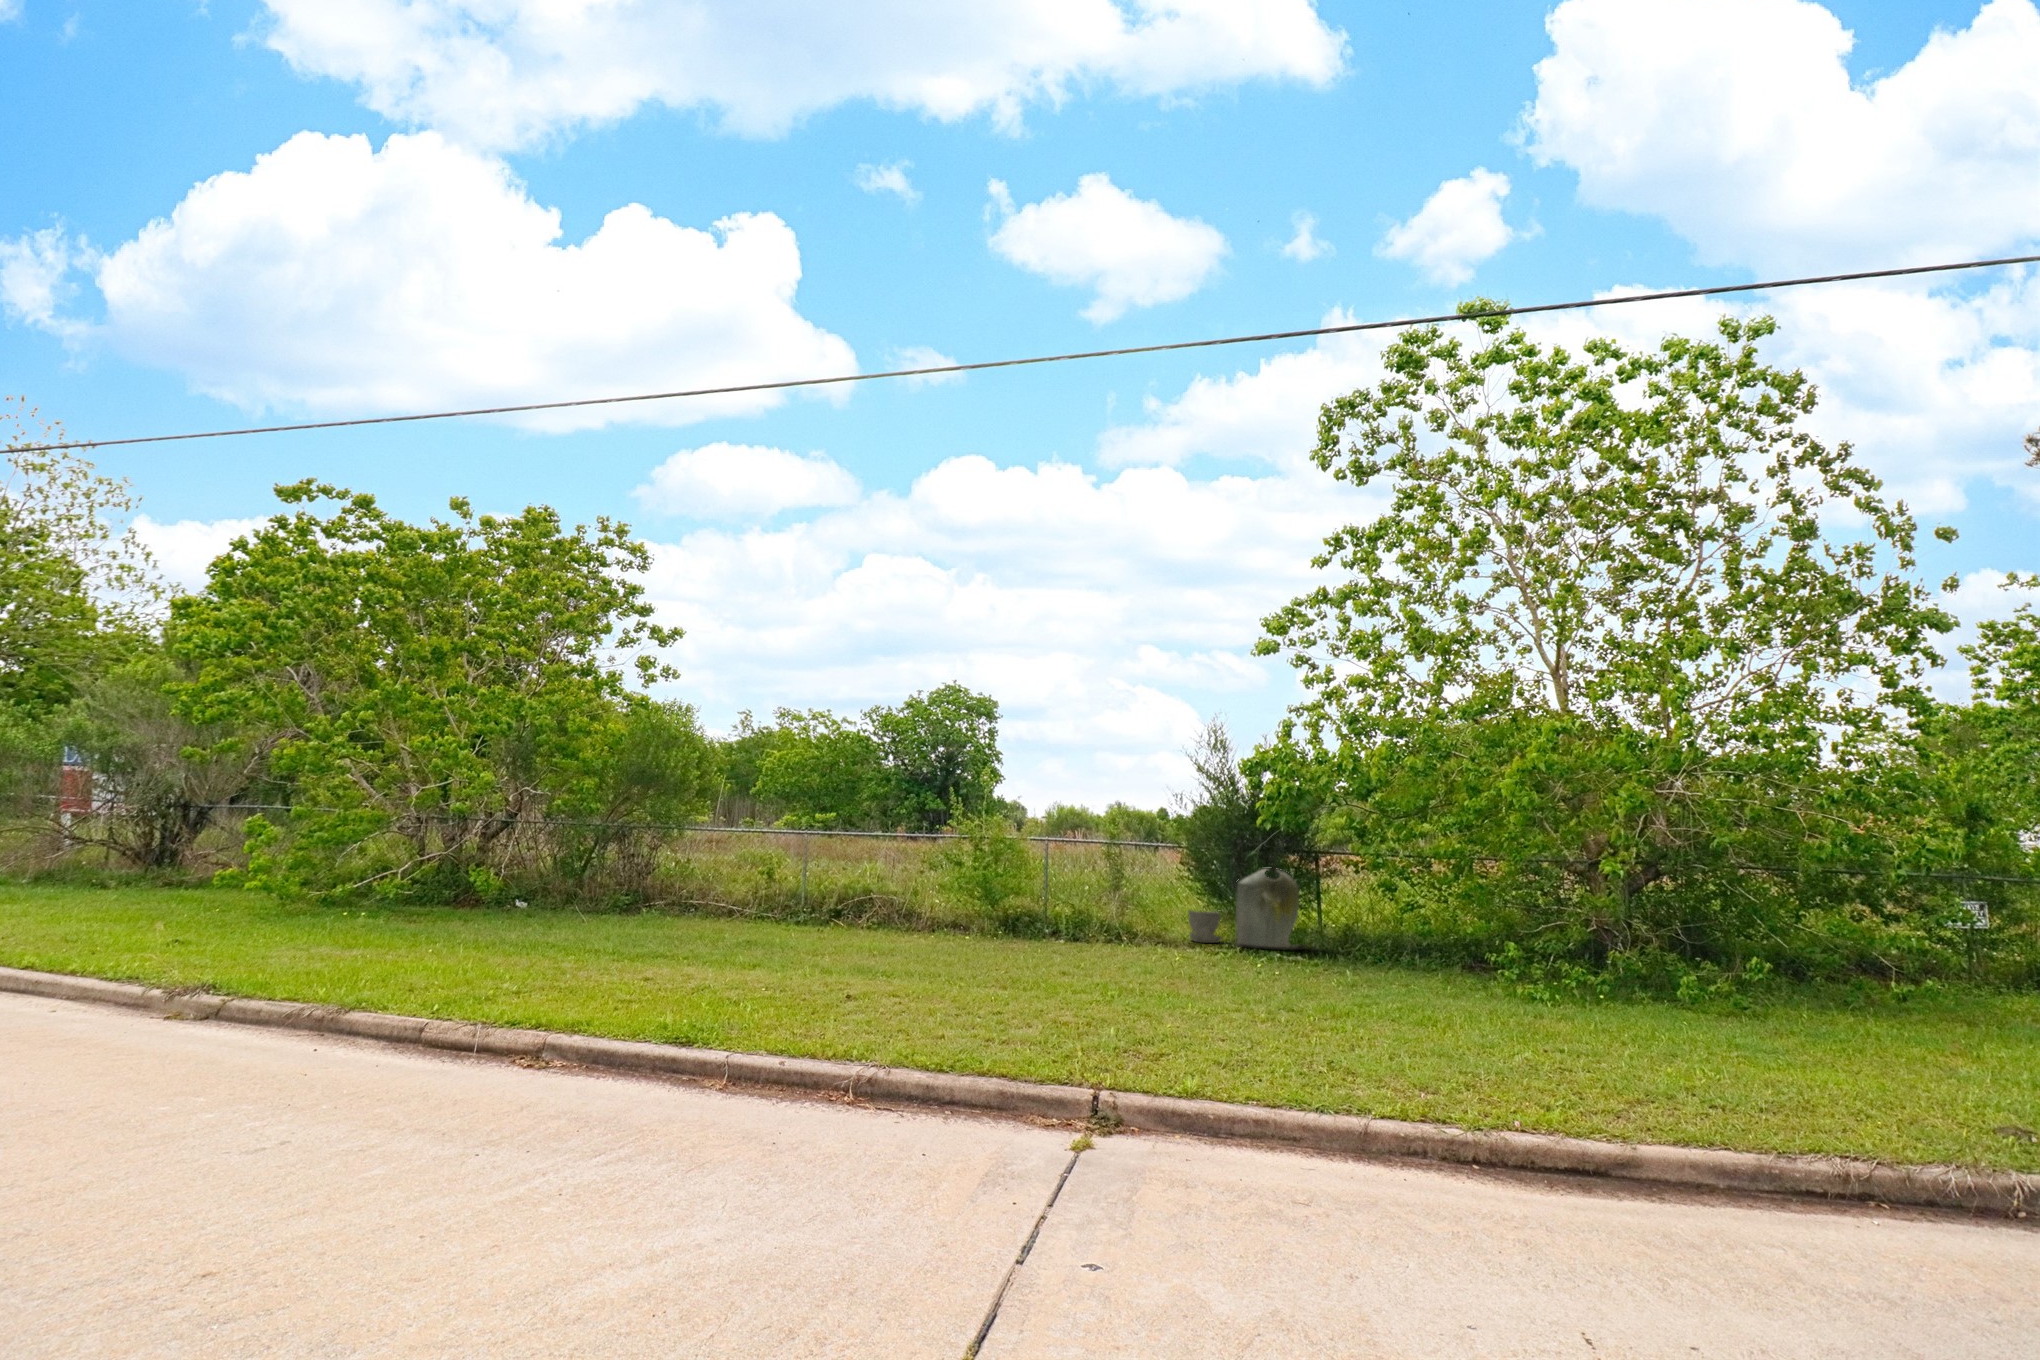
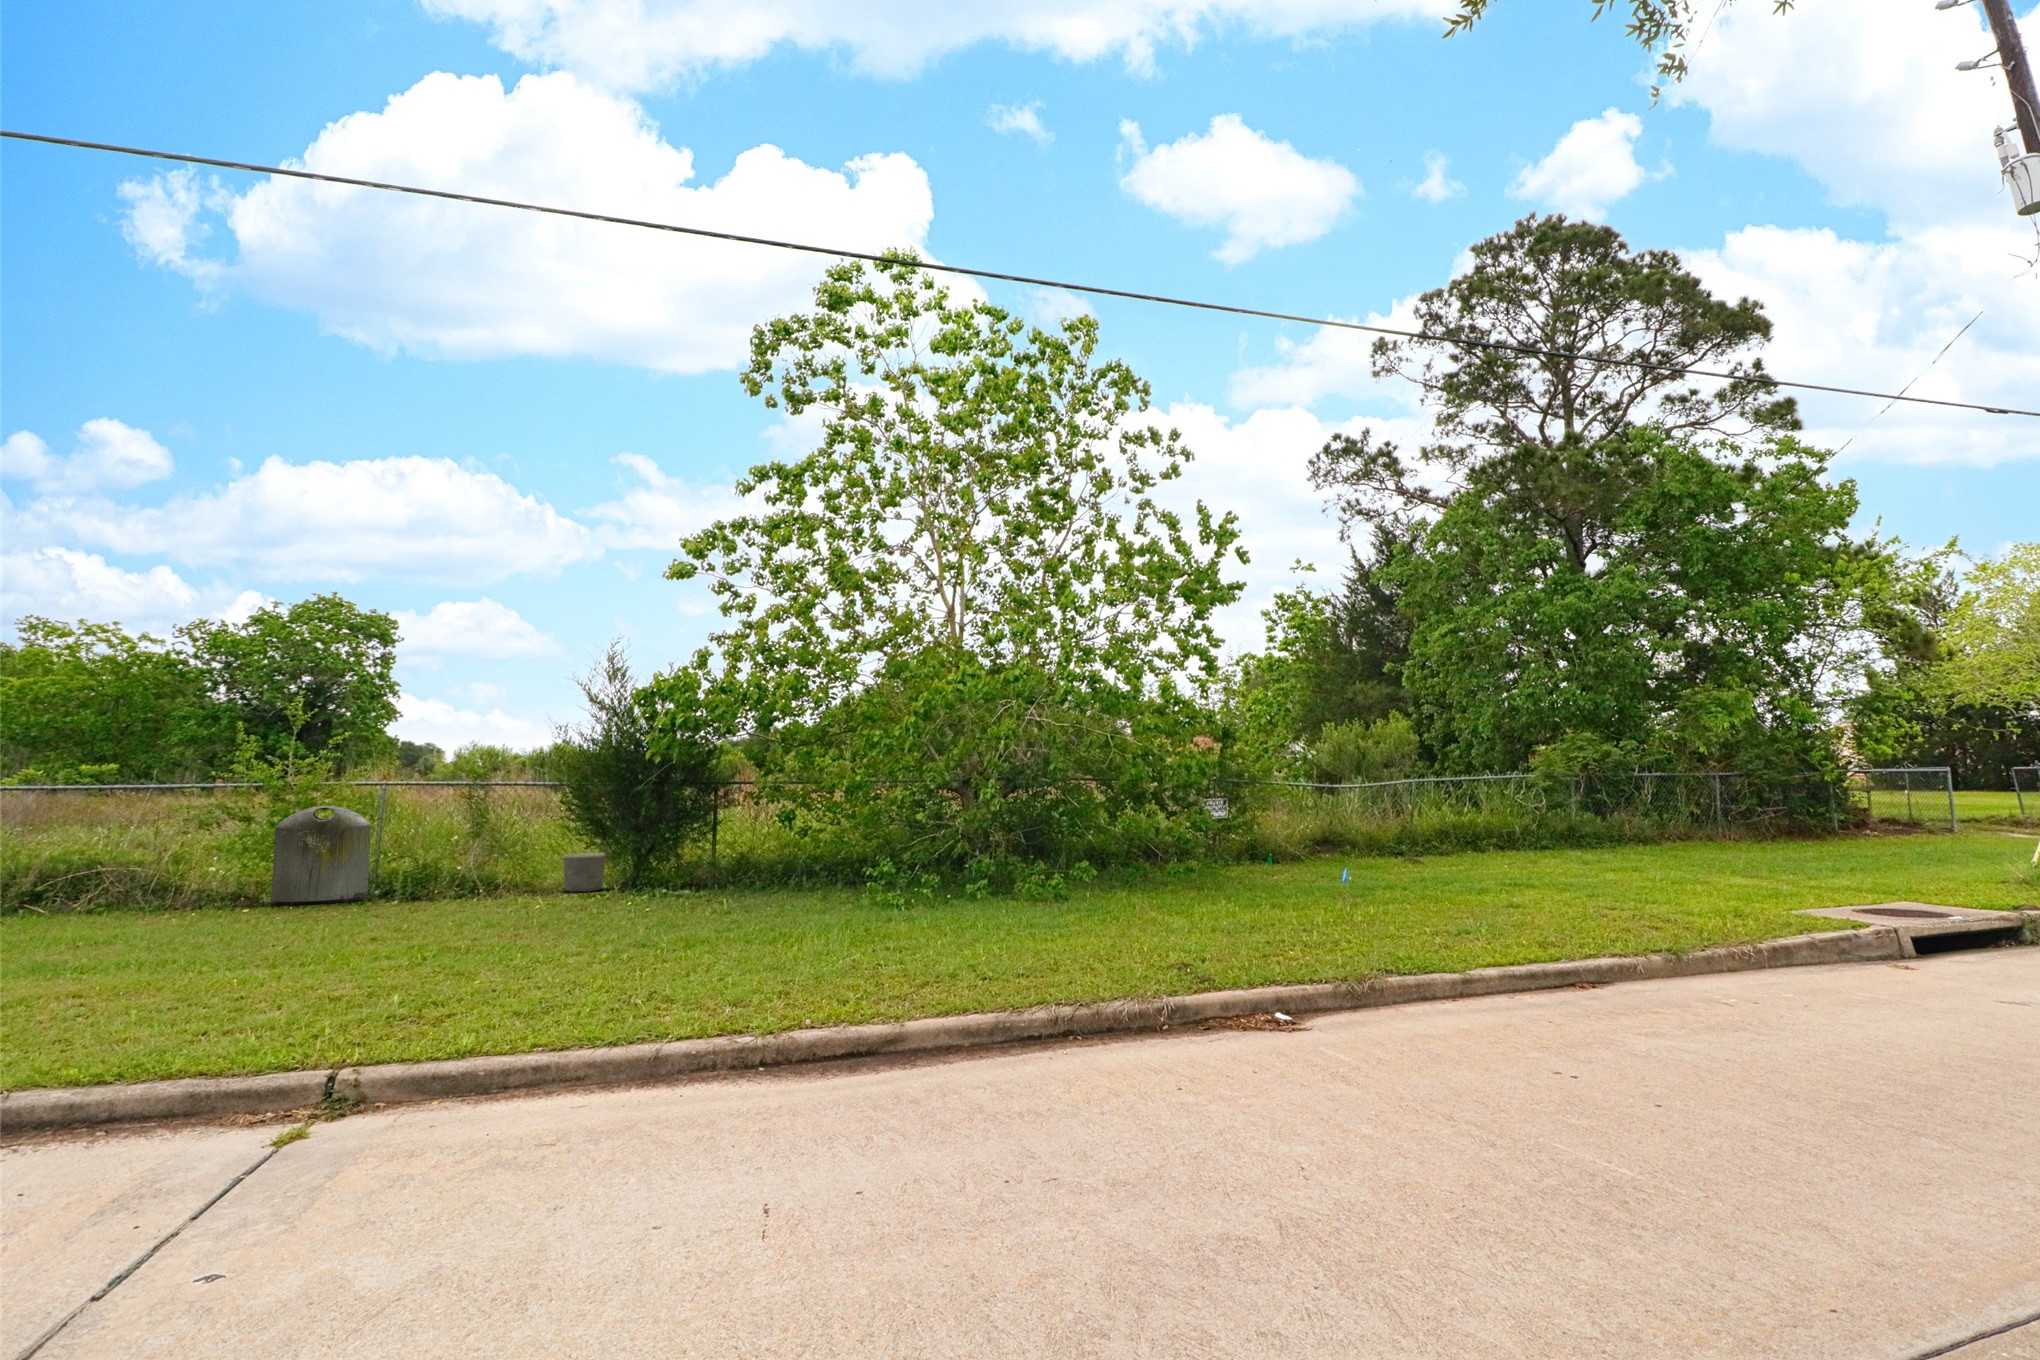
trash can: present [1236,869,1305,950] -> present [272,806,371,905]

